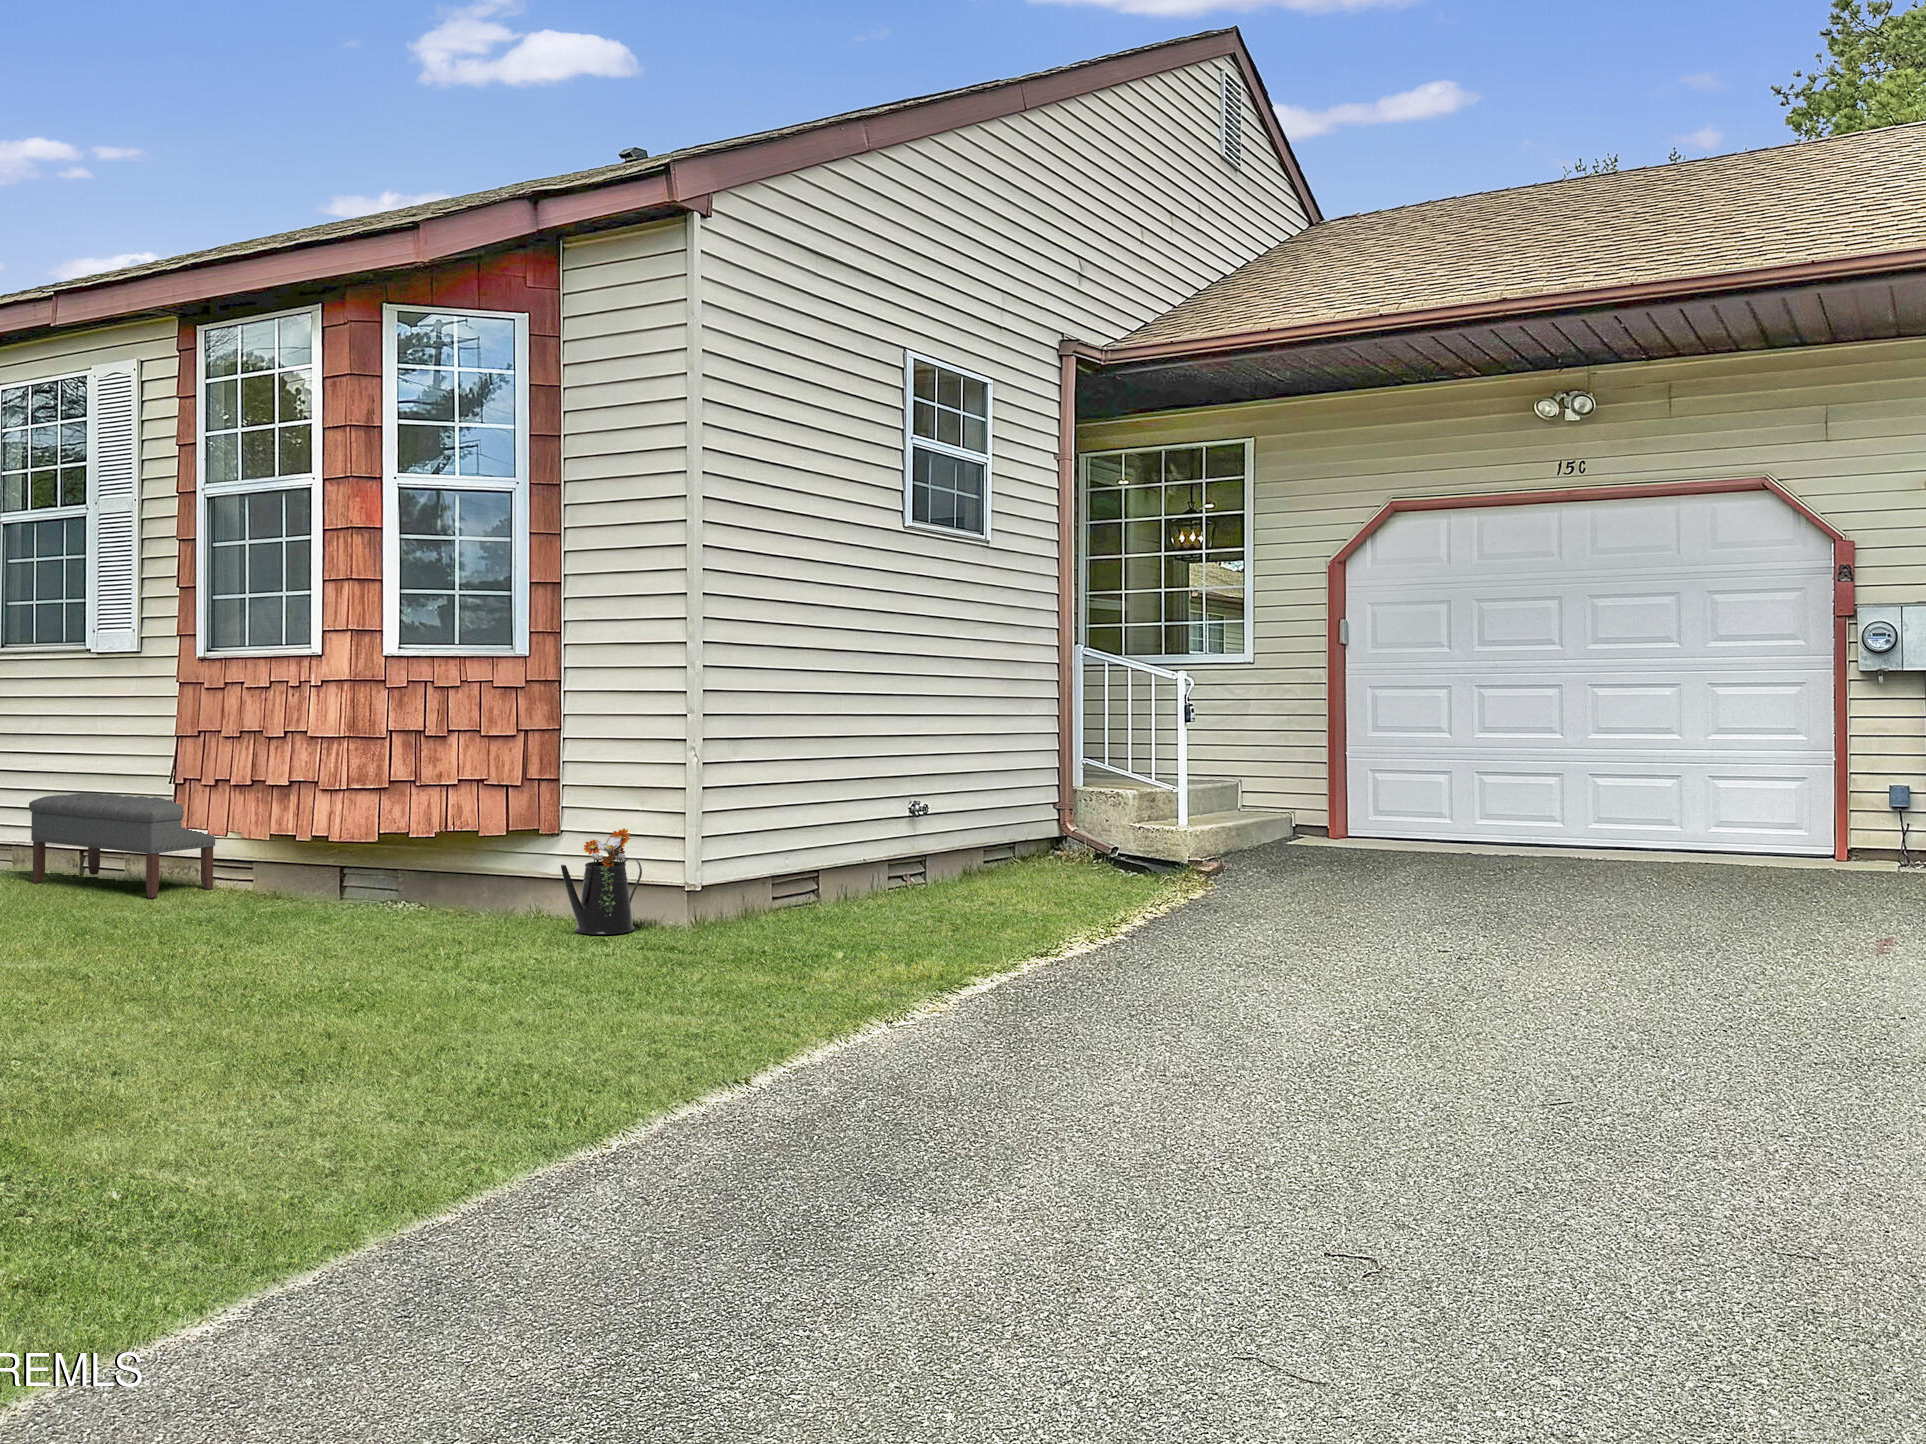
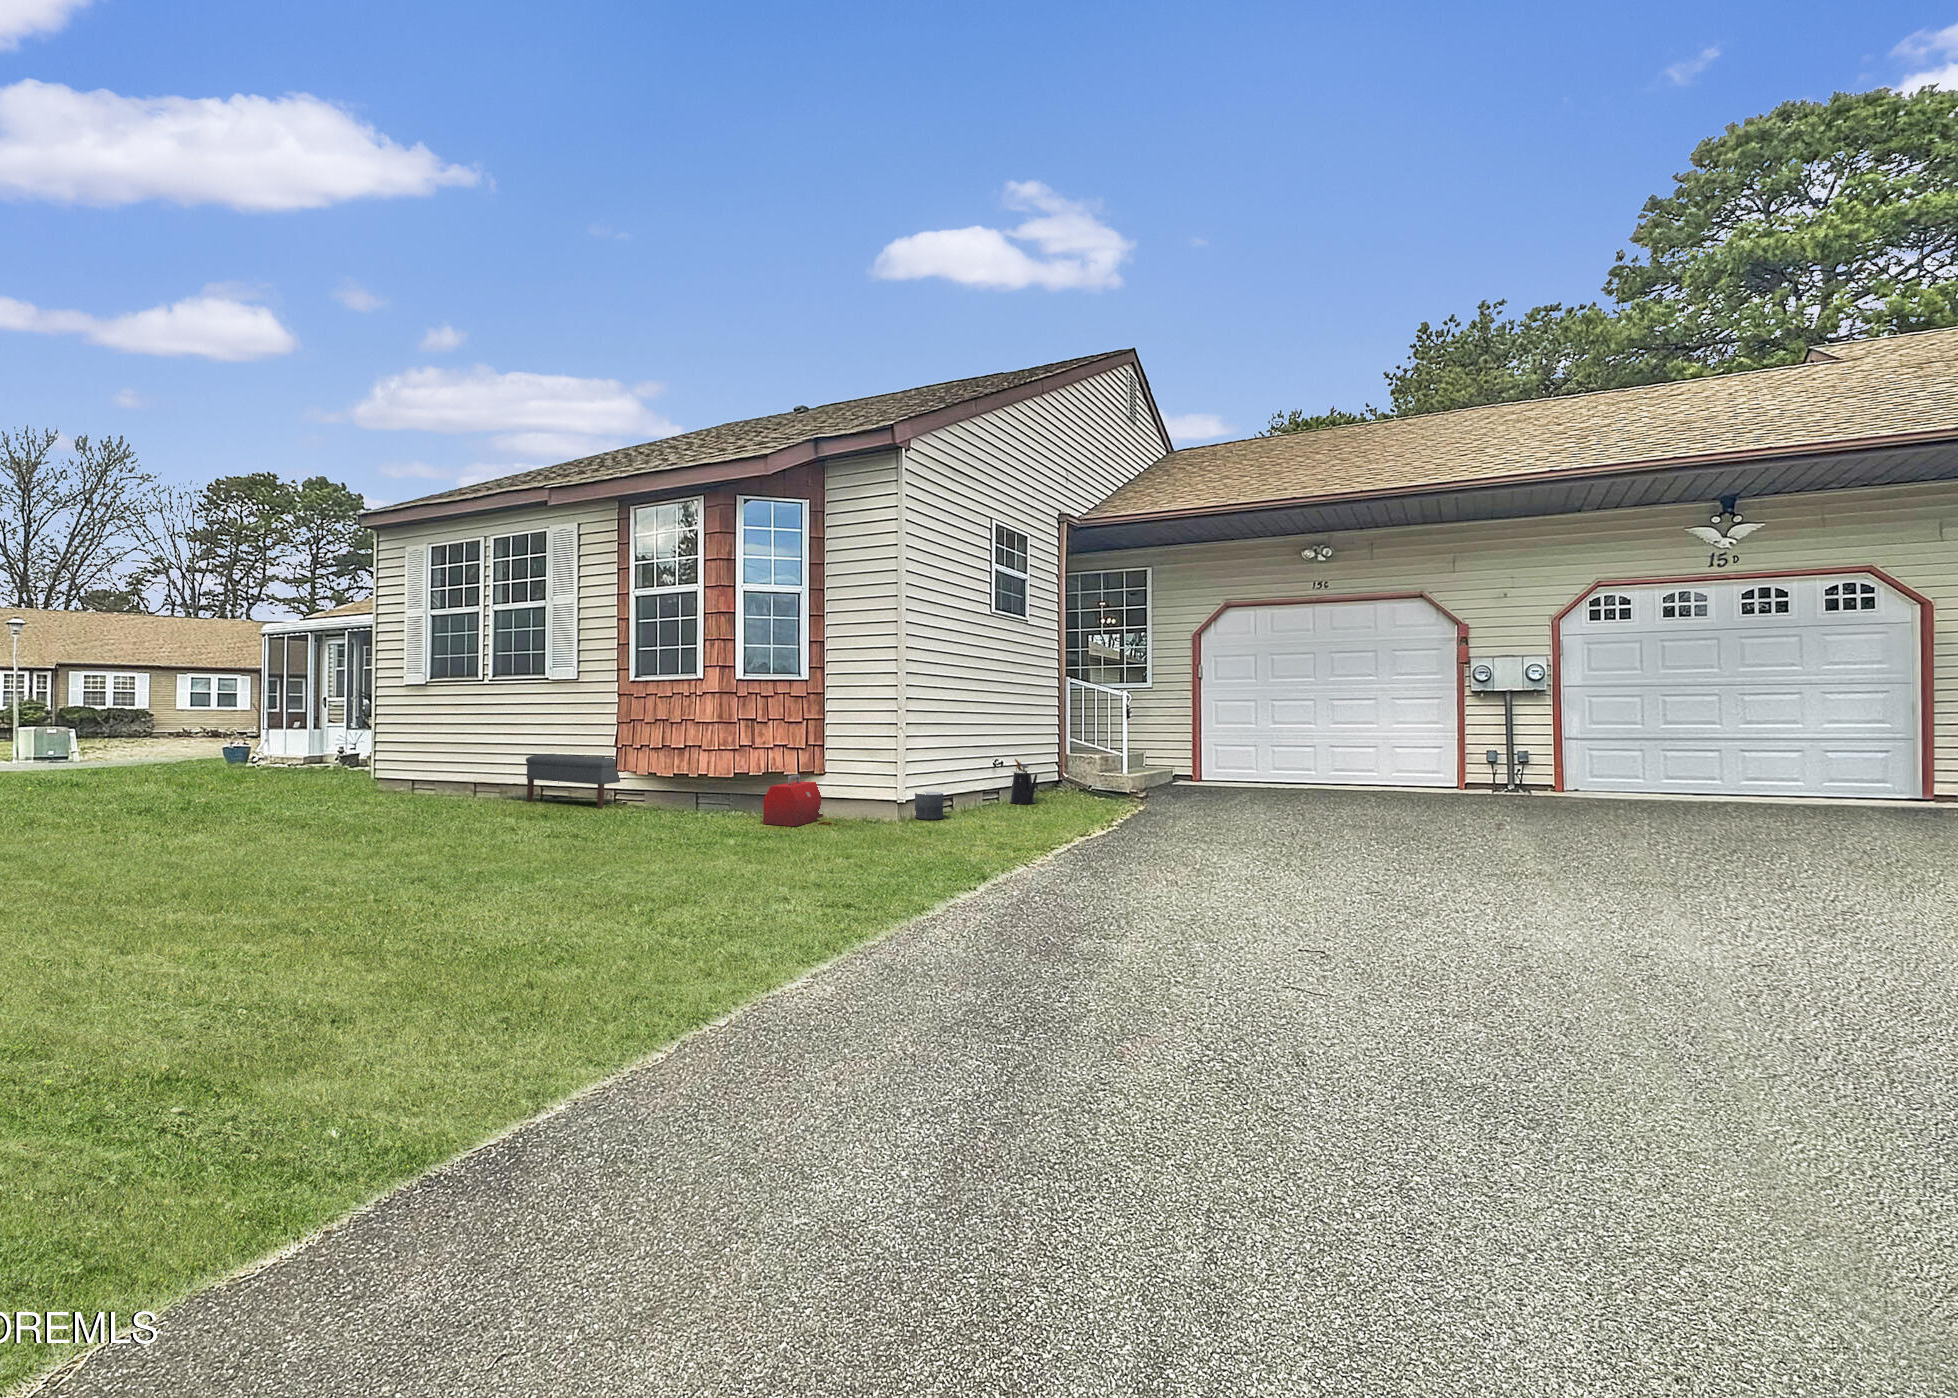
watering can: present [561,828,642,935] -> present [1010,759,1037,804]
toolbox: none [424,840,552,942] -> present [763,775,823,826]
planter: none [720,873,776,929] -> present [915,791,943,820]

